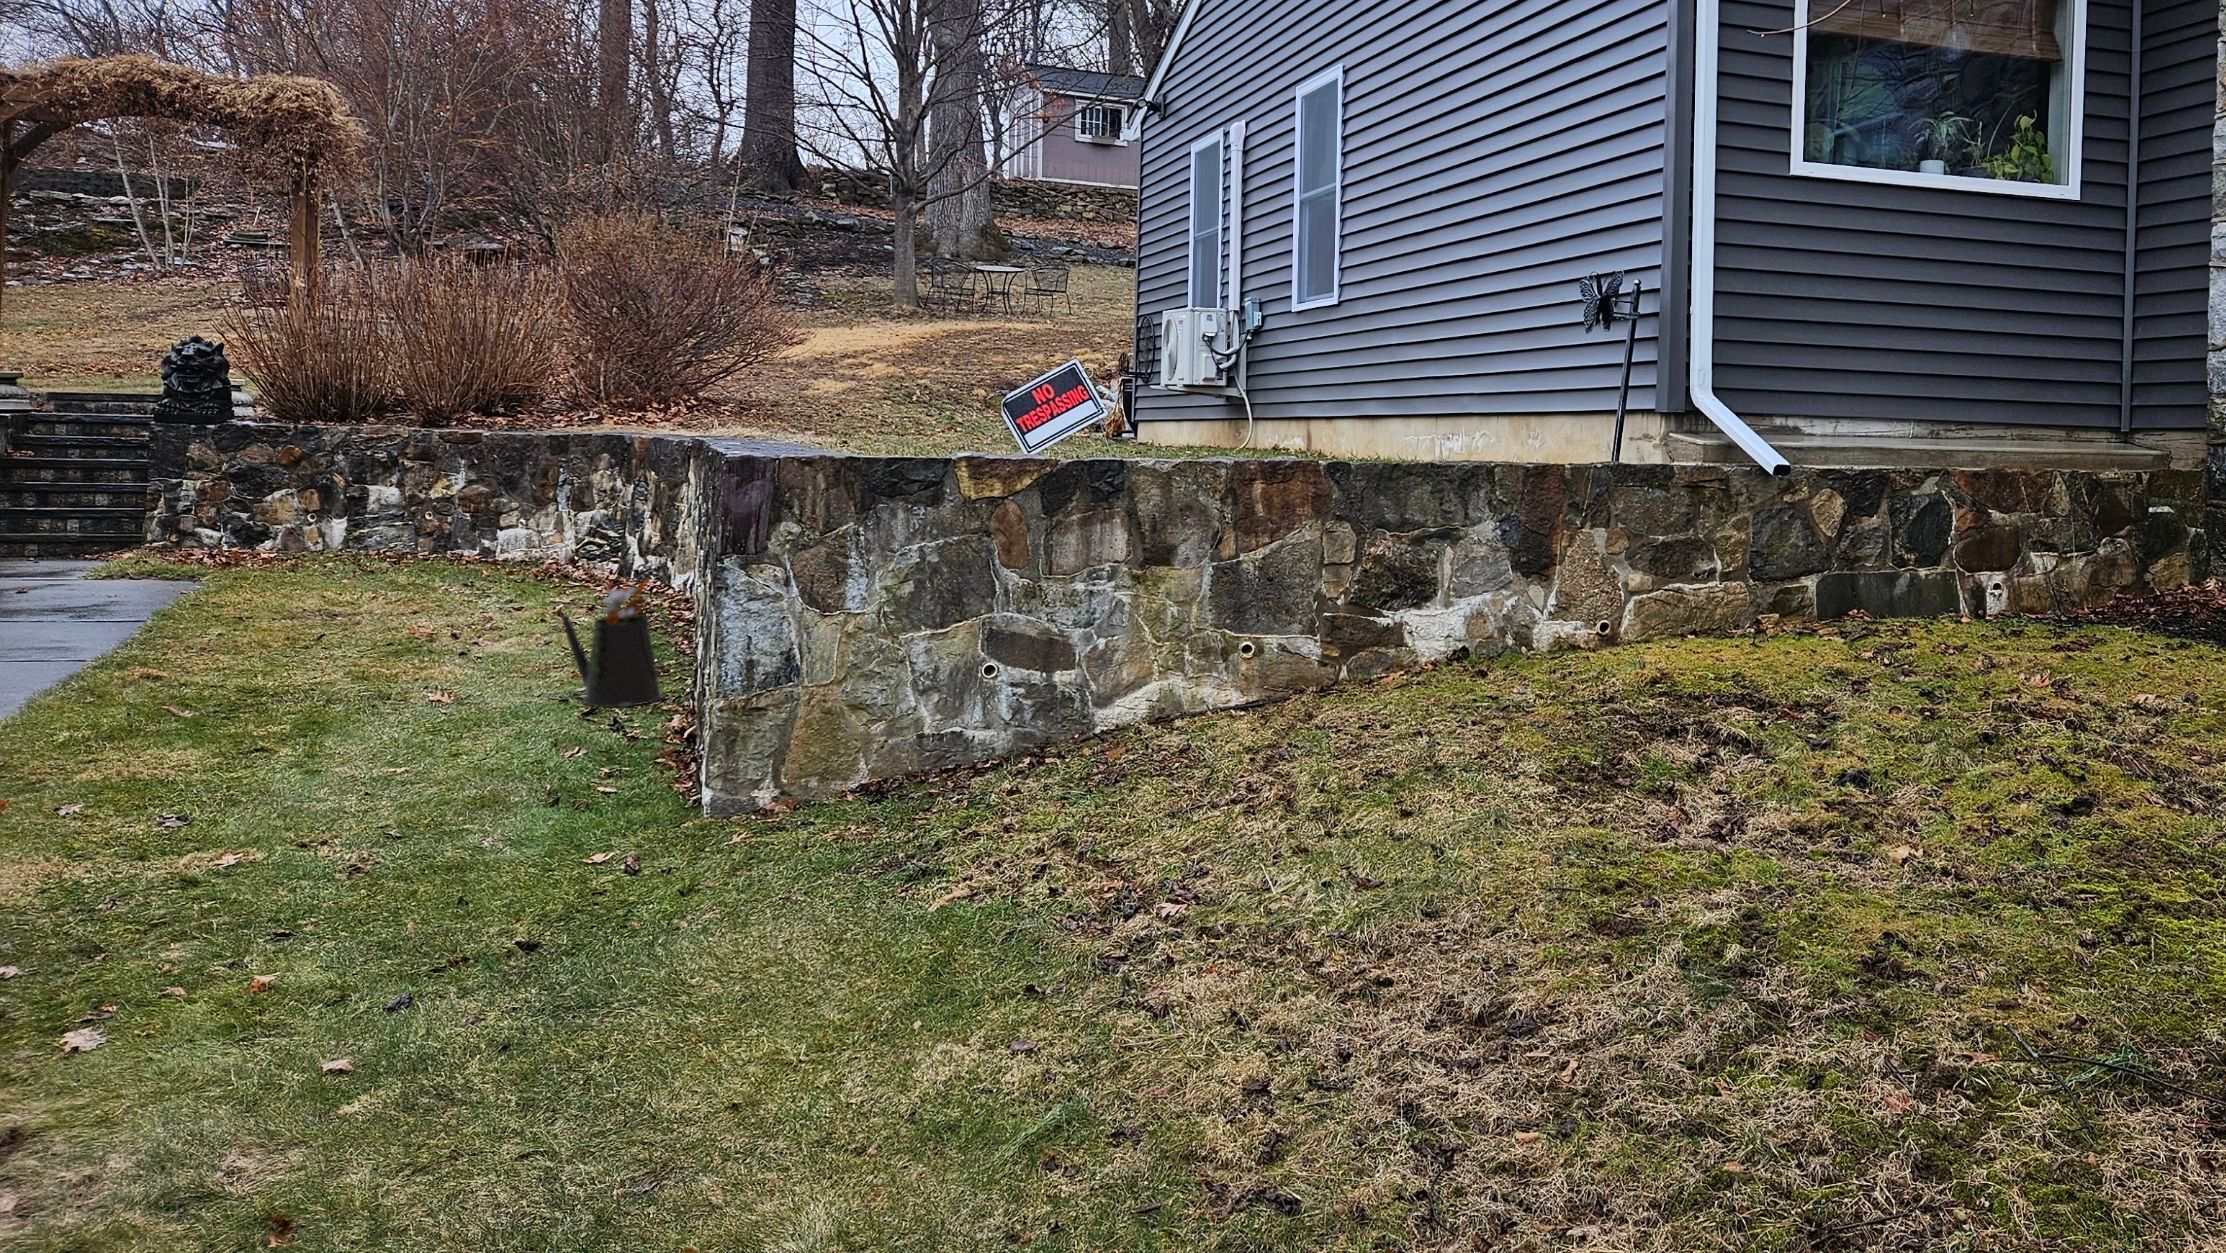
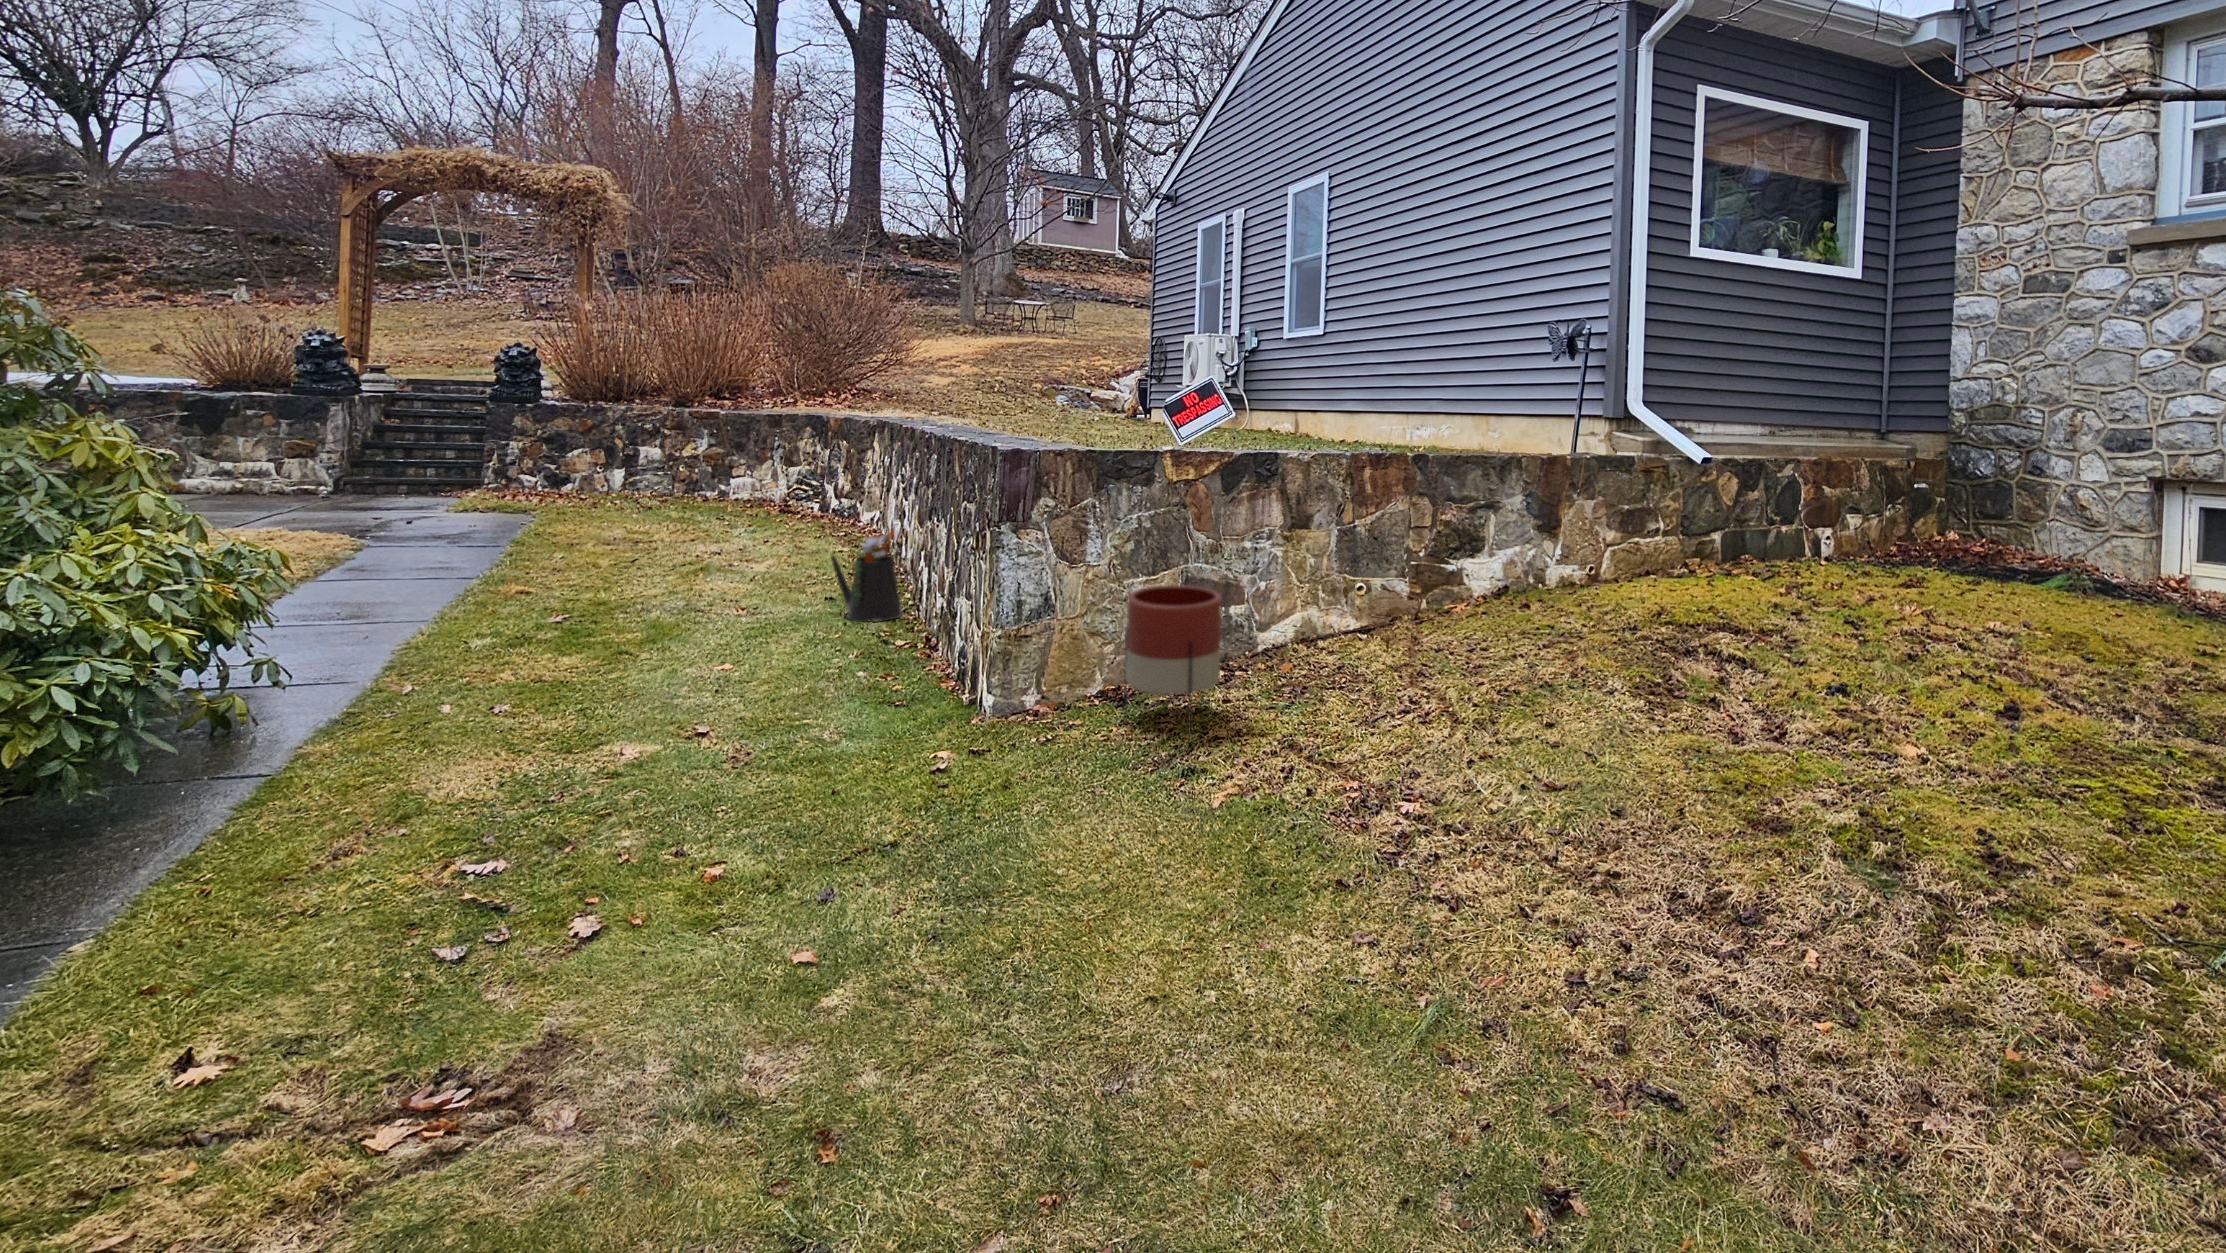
planter: none [888,642,1021,845] -> present [1124,585,1222,732]

